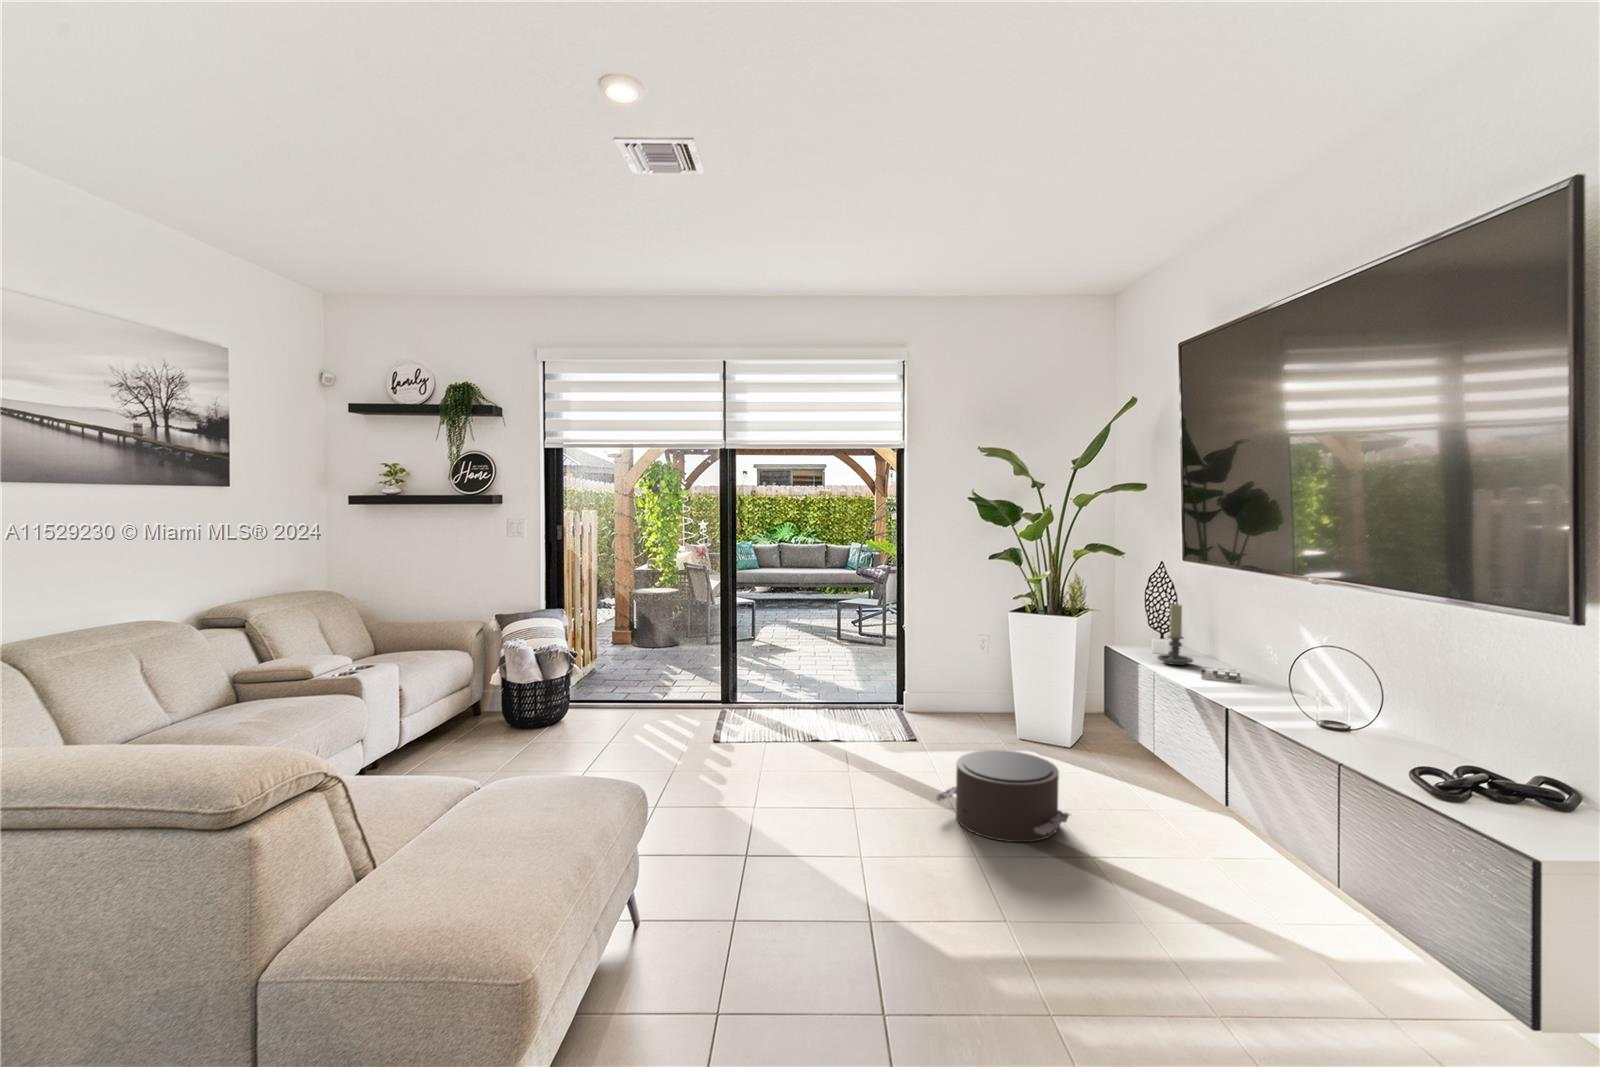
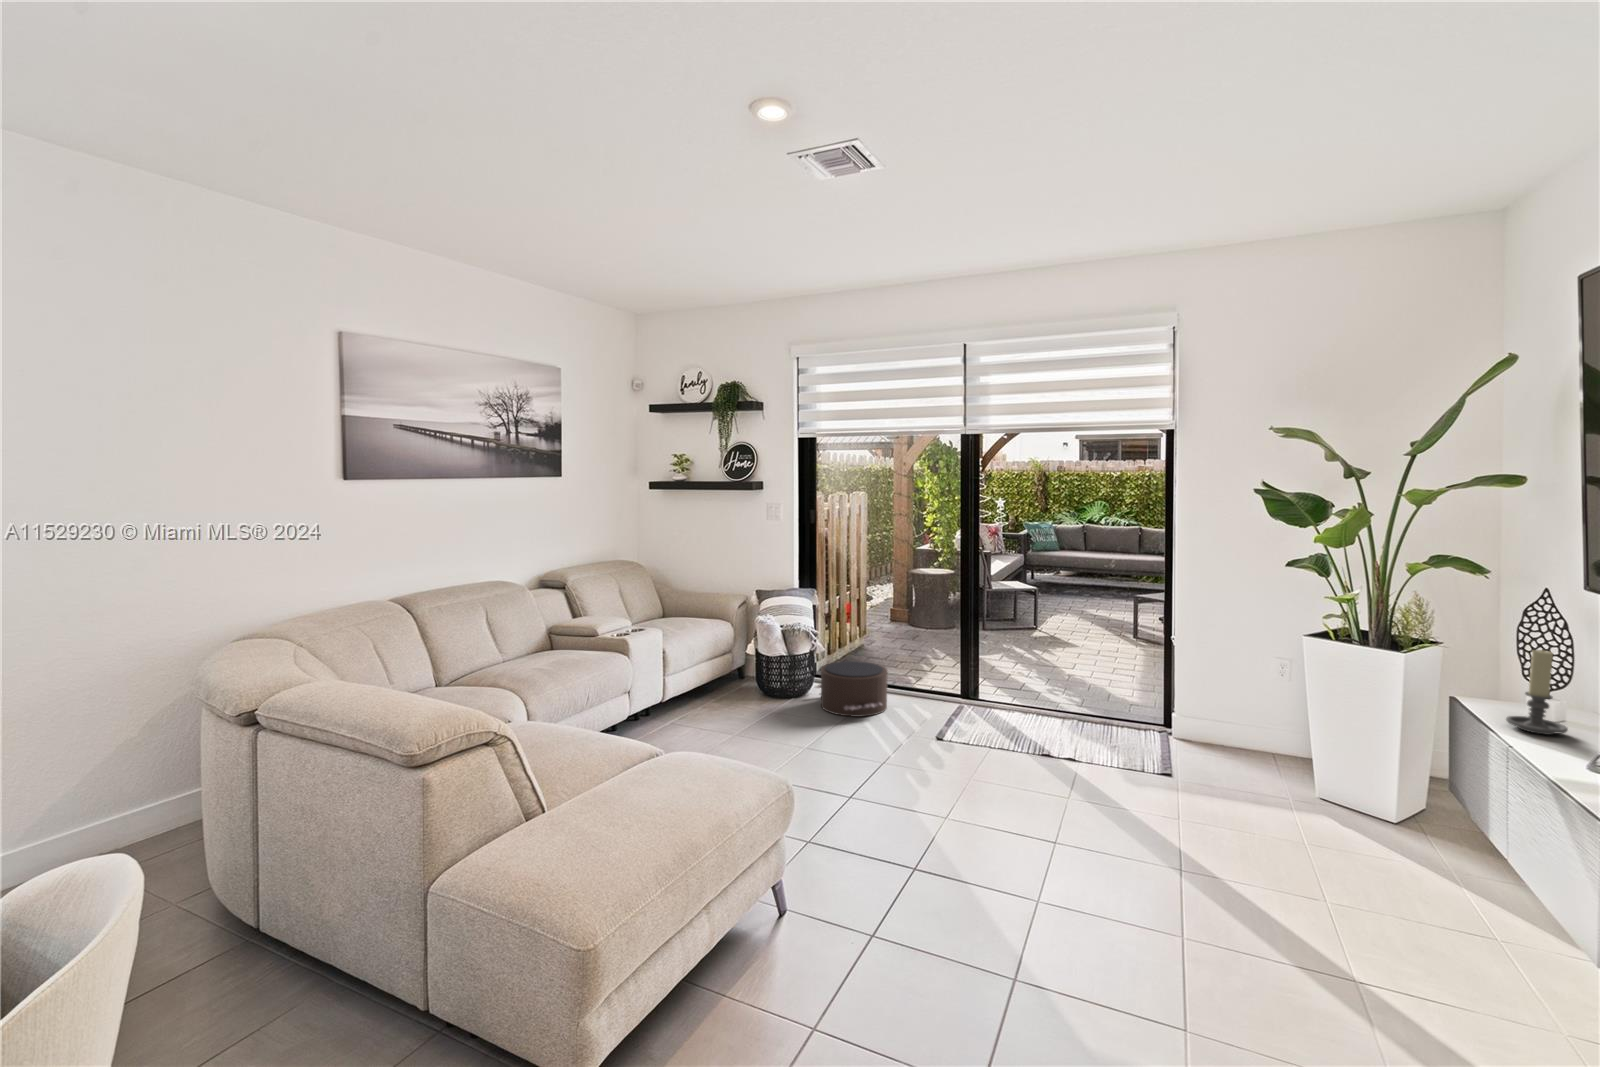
pouf: present [935,750,1070,842] -> present [816,661,888,717]

